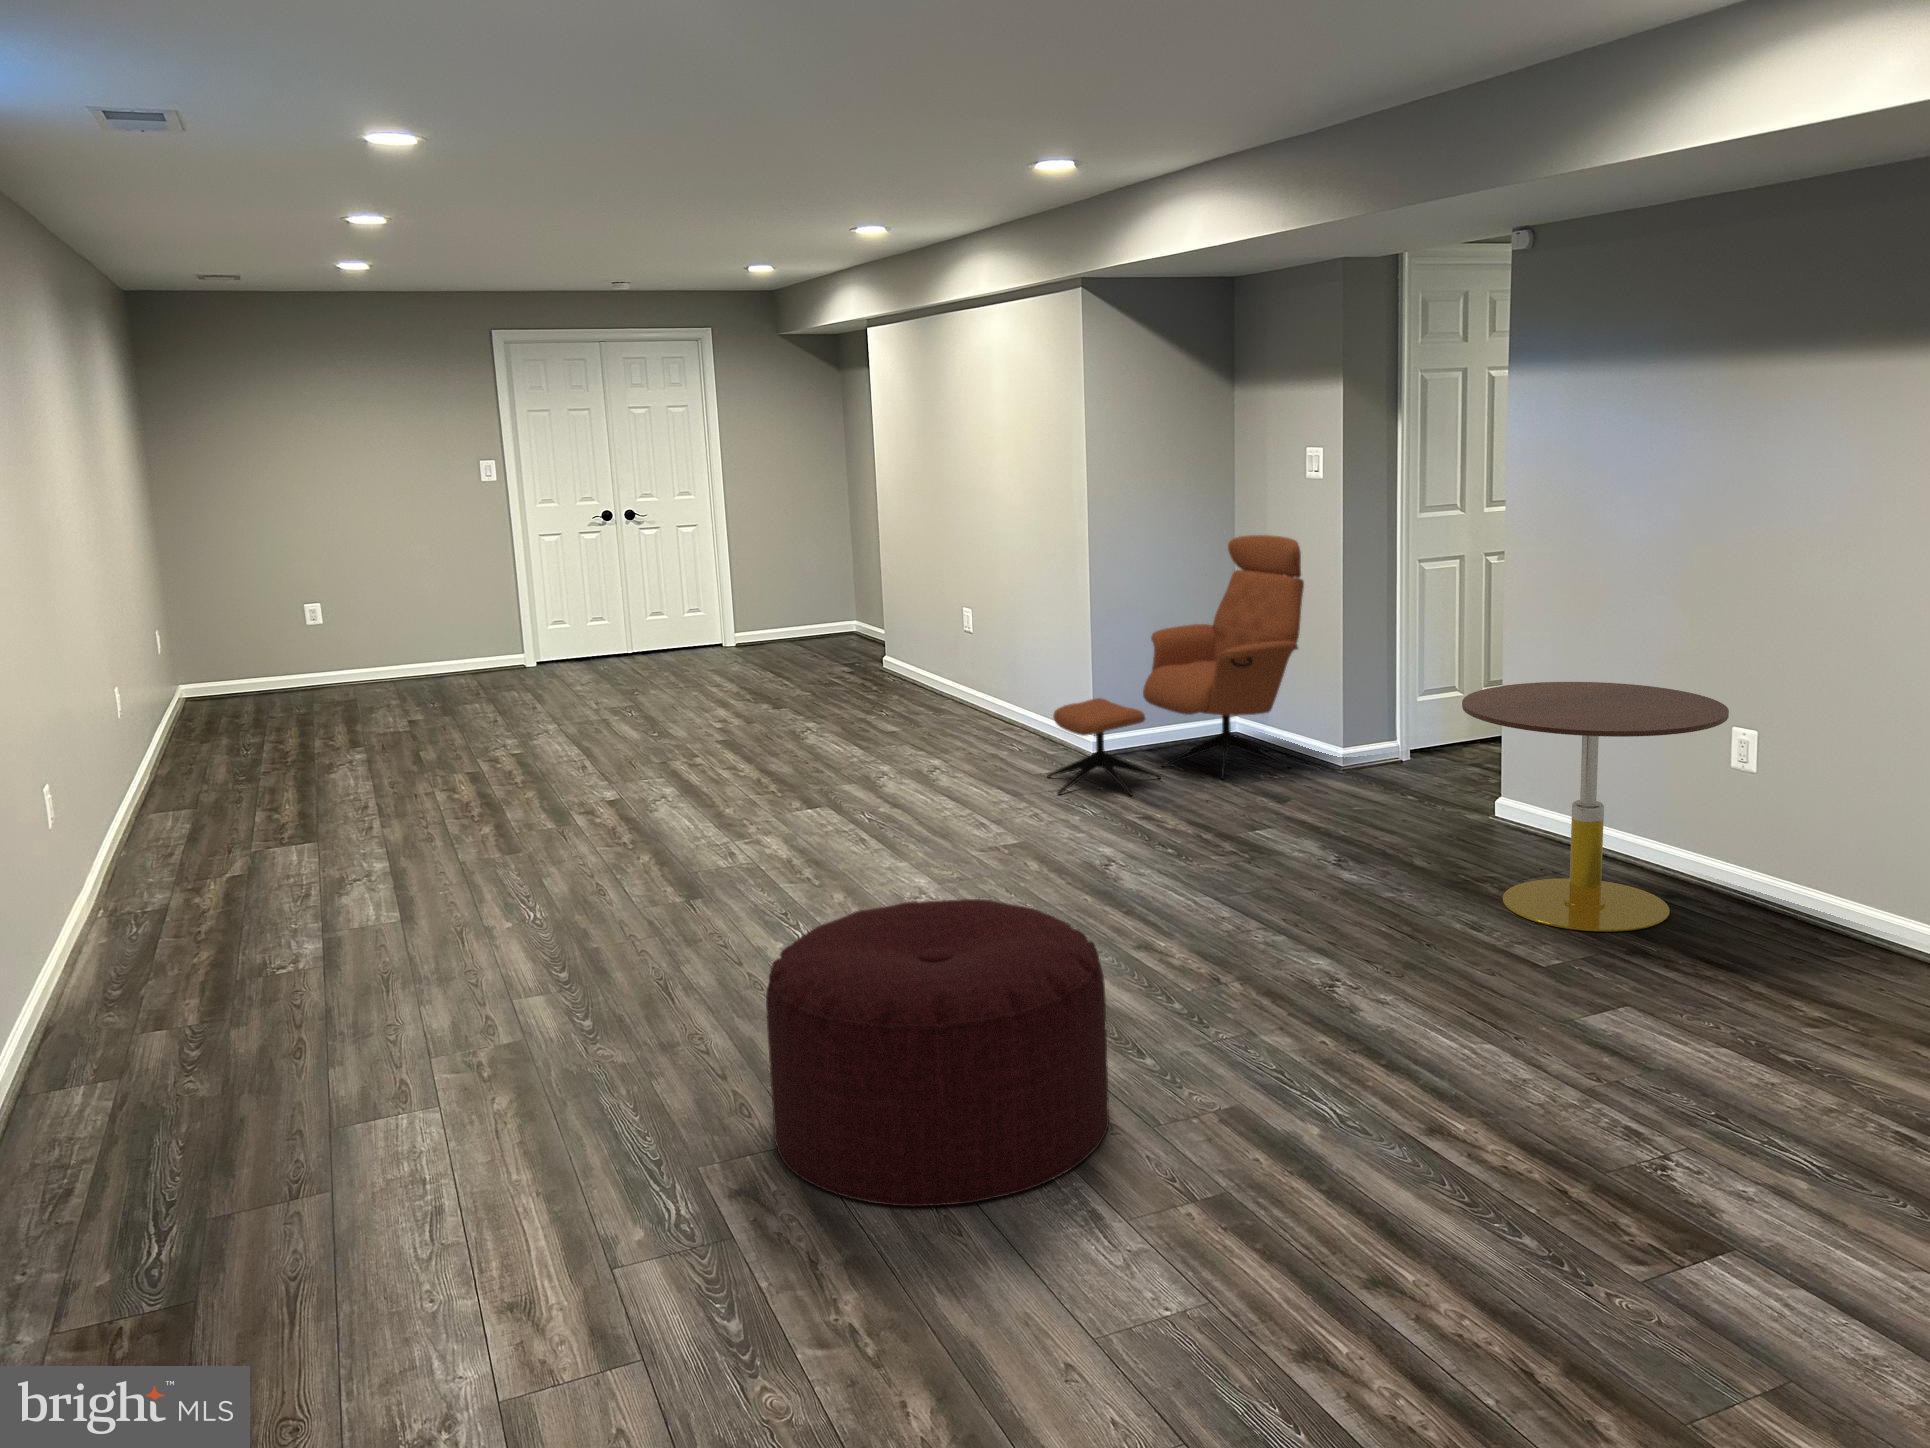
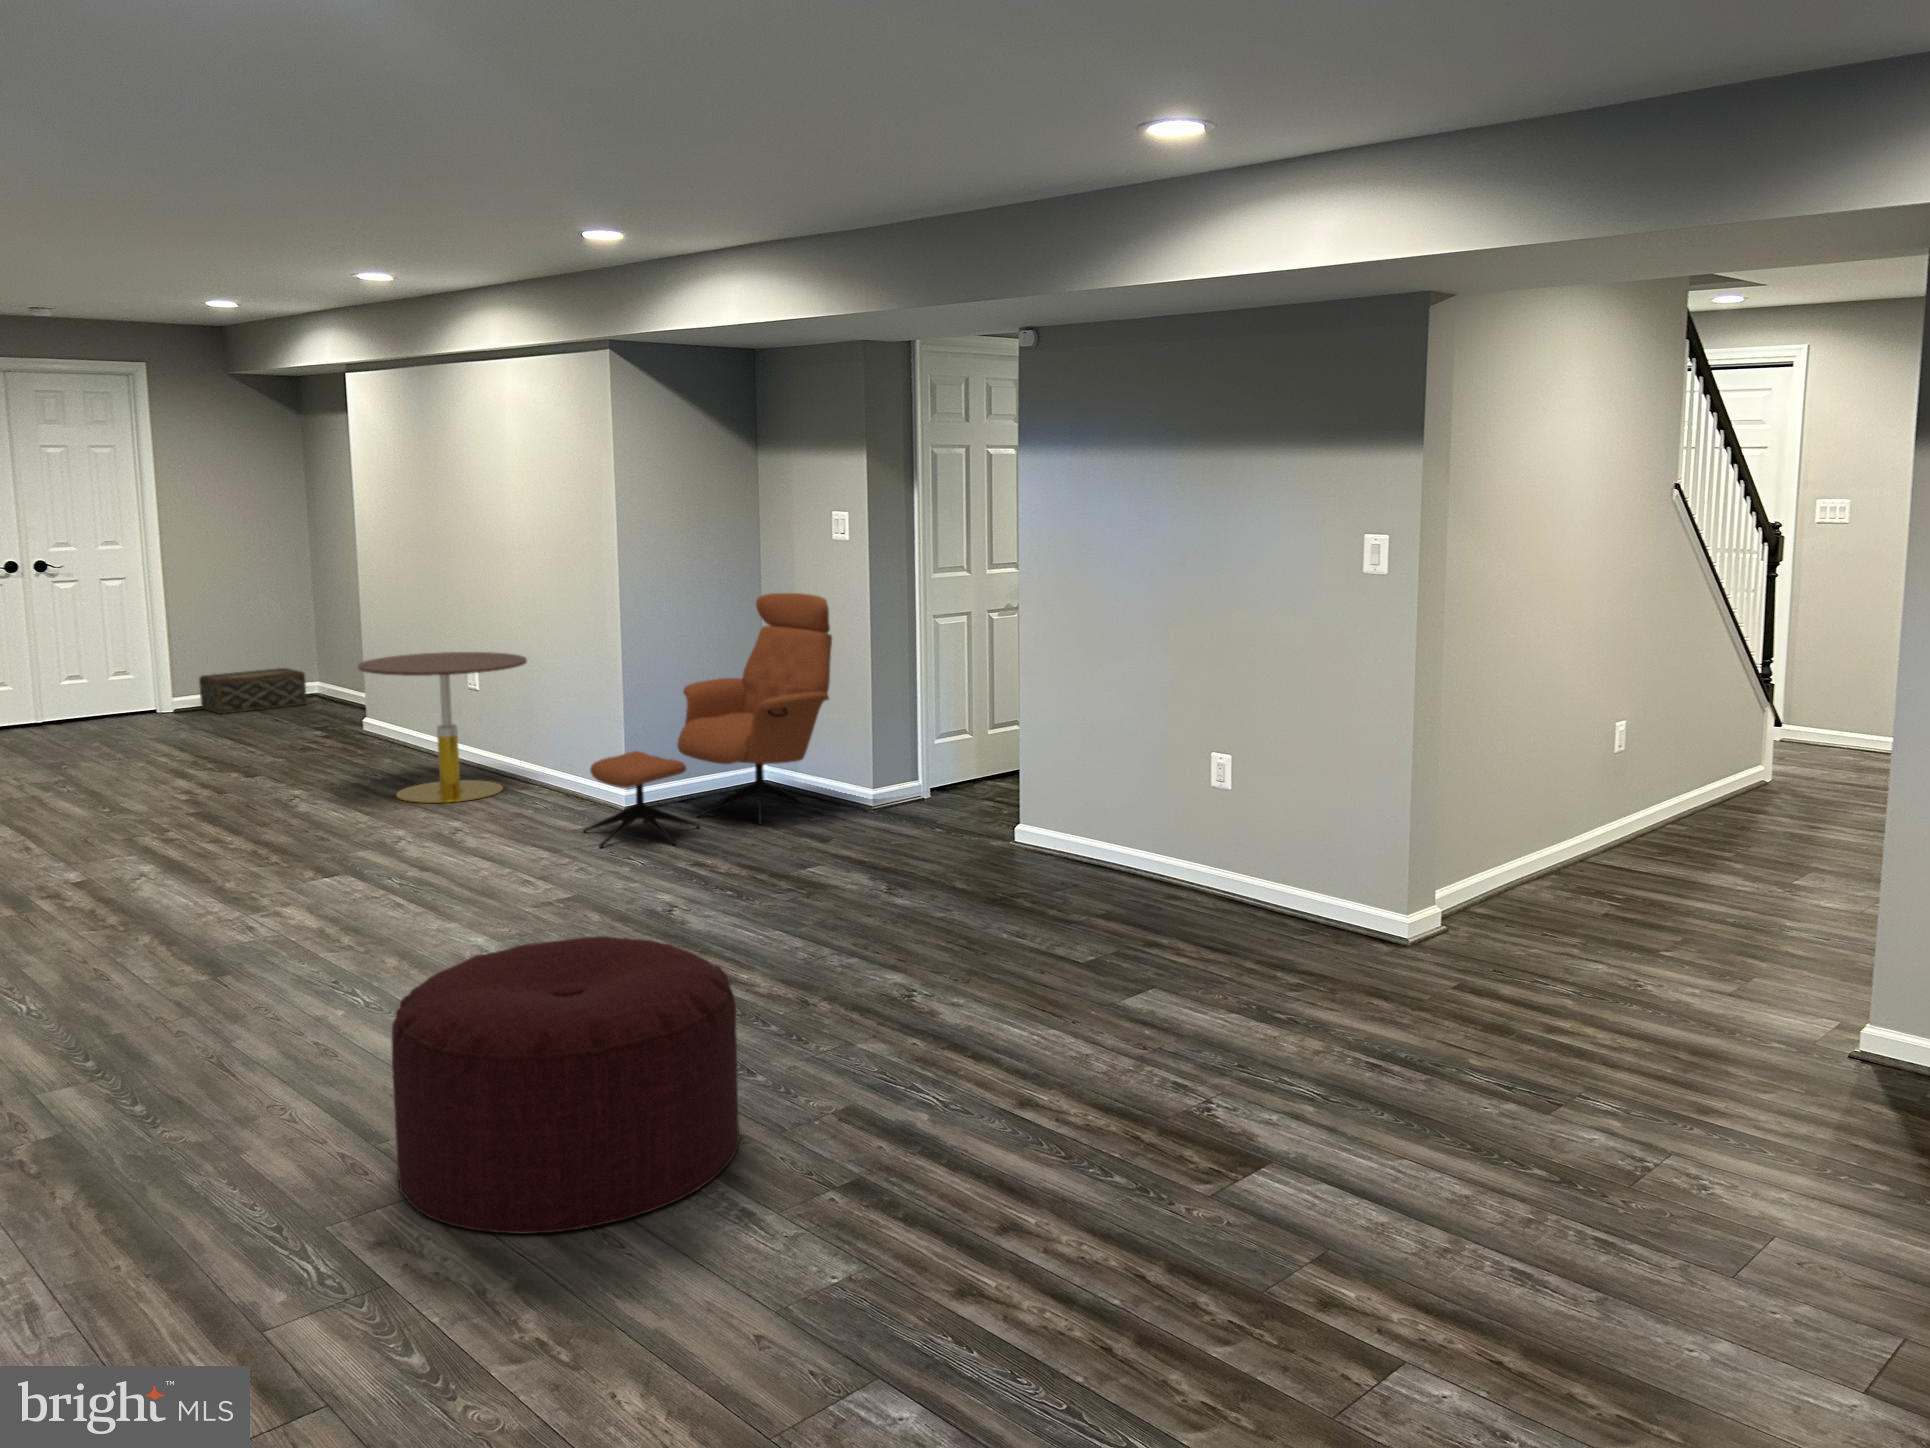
woven basket: none [754,607,841,649] -> present [199,668,307,714]
side table: present [1462,682,1729,932] -> present [358,652,527,803]

